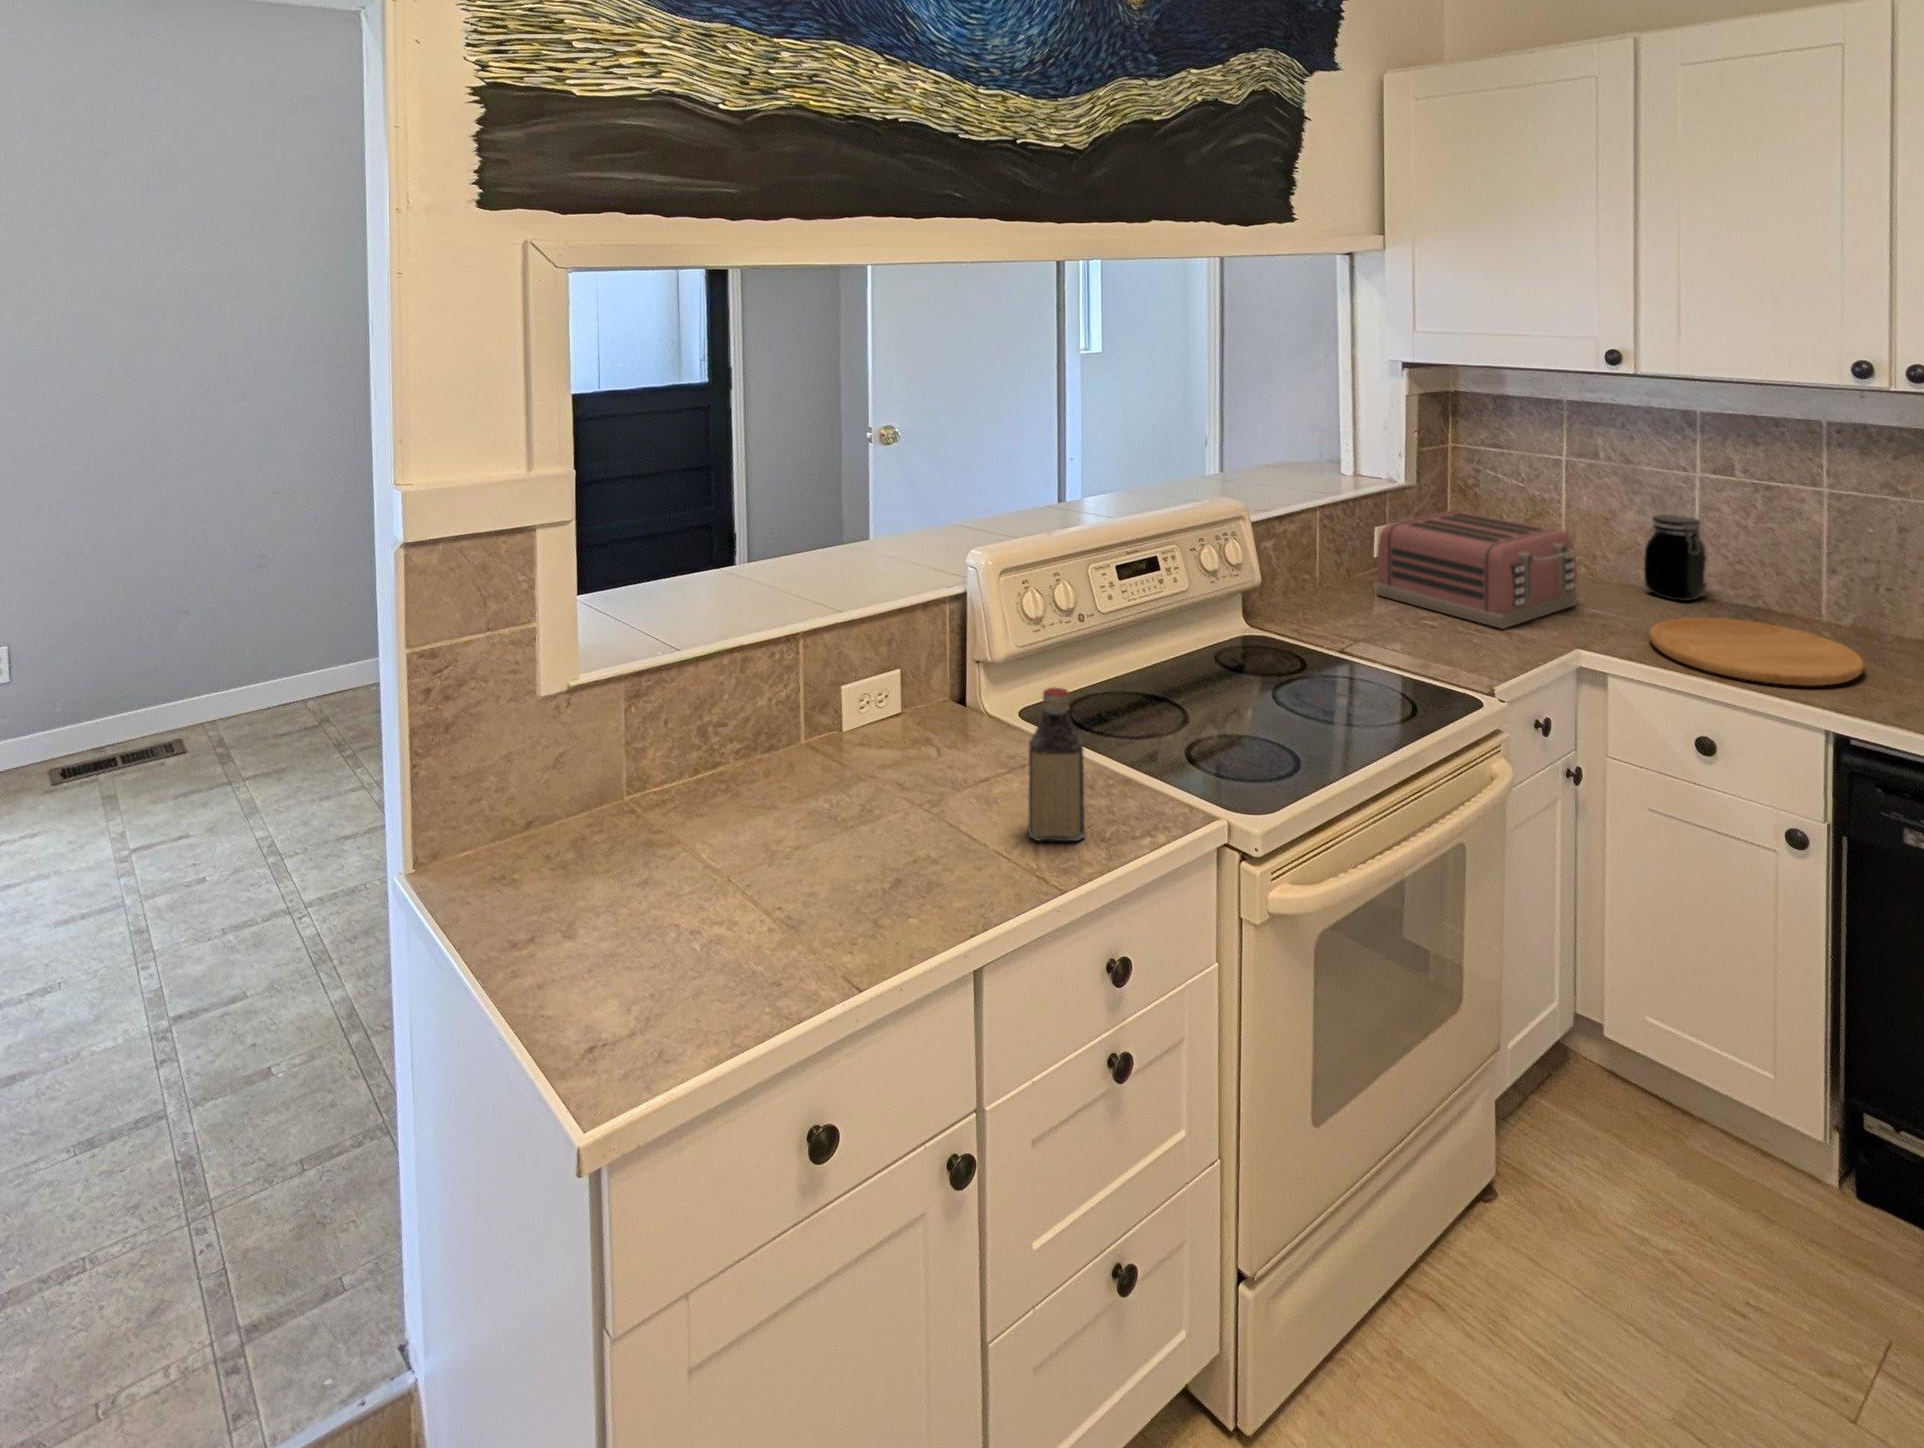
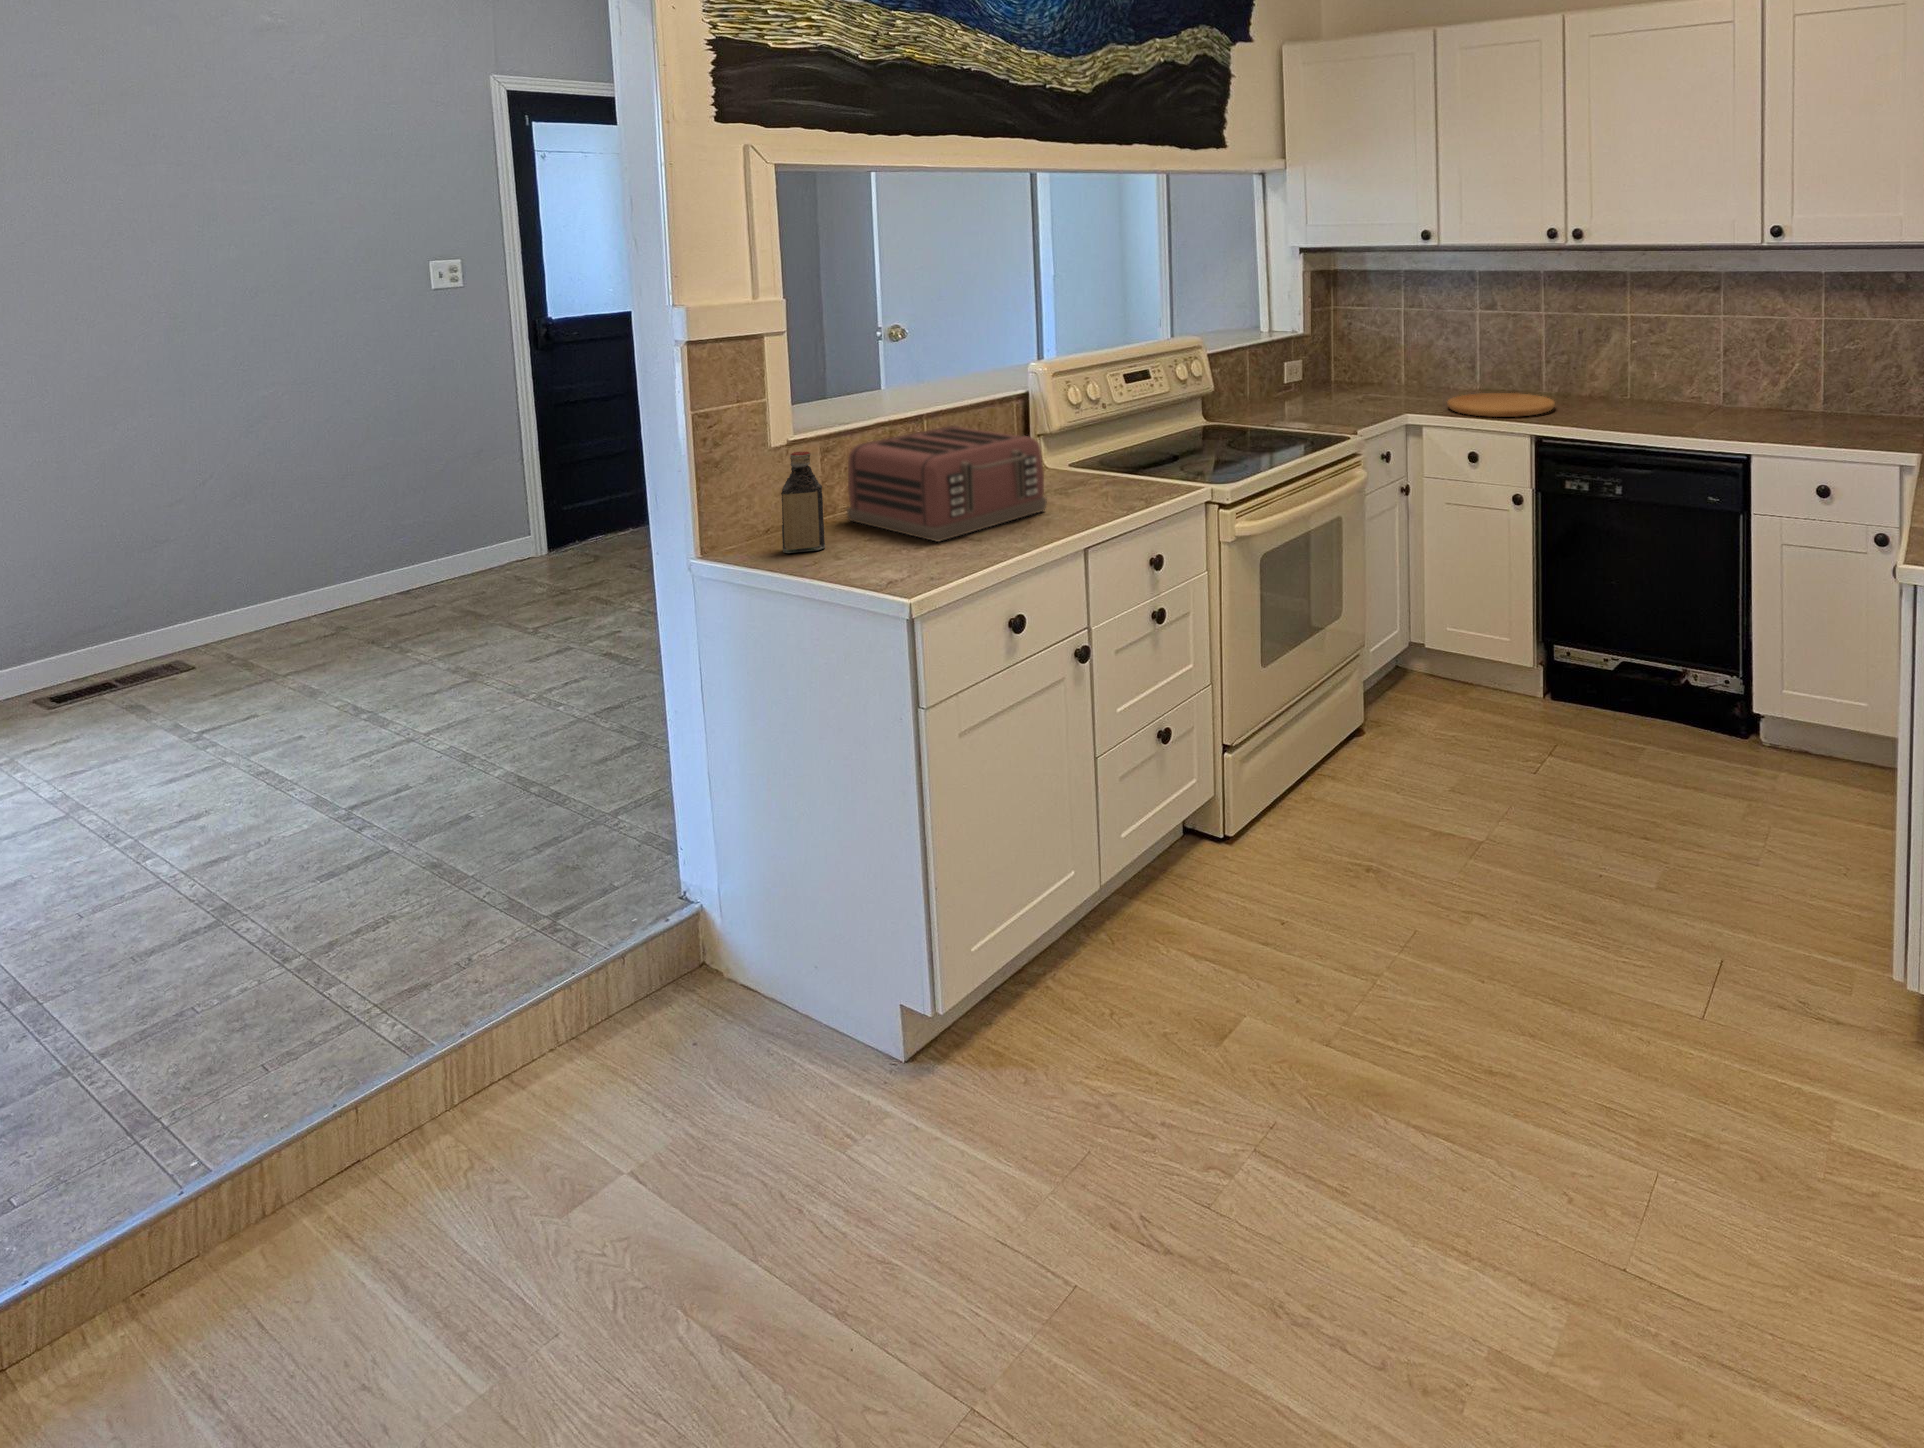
toaster: present [1376,510,1577,629] -> present [847,426,1047,542]
jar: present [1644,514,1707,601] -> none [1450,338,1485,390]
bottle: present [1028,688,1085,841] -> present [781,452,825,553]

